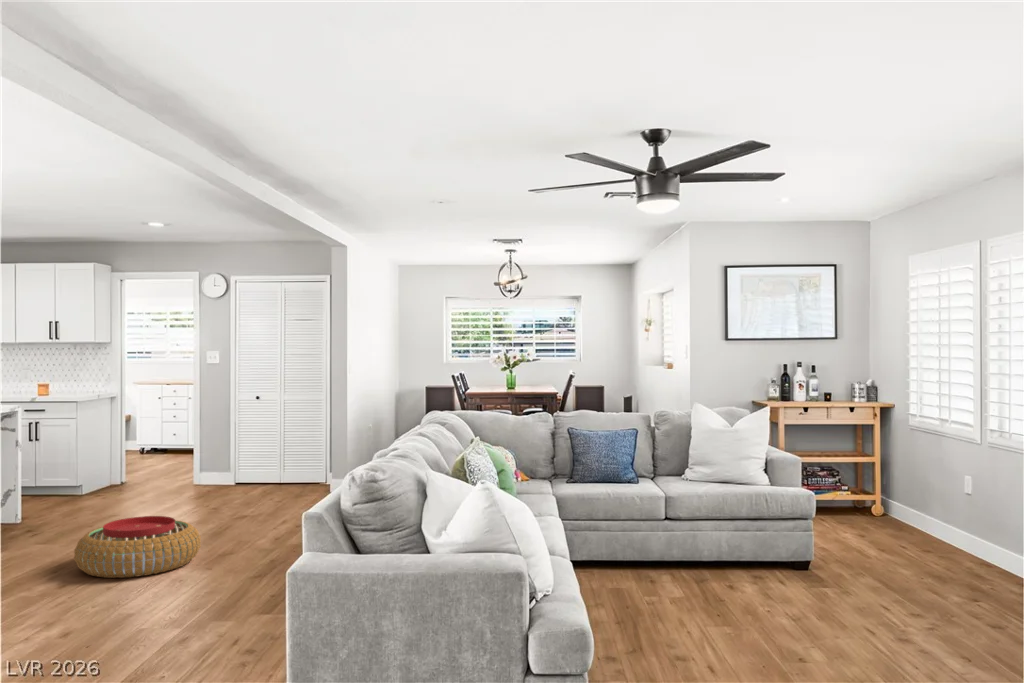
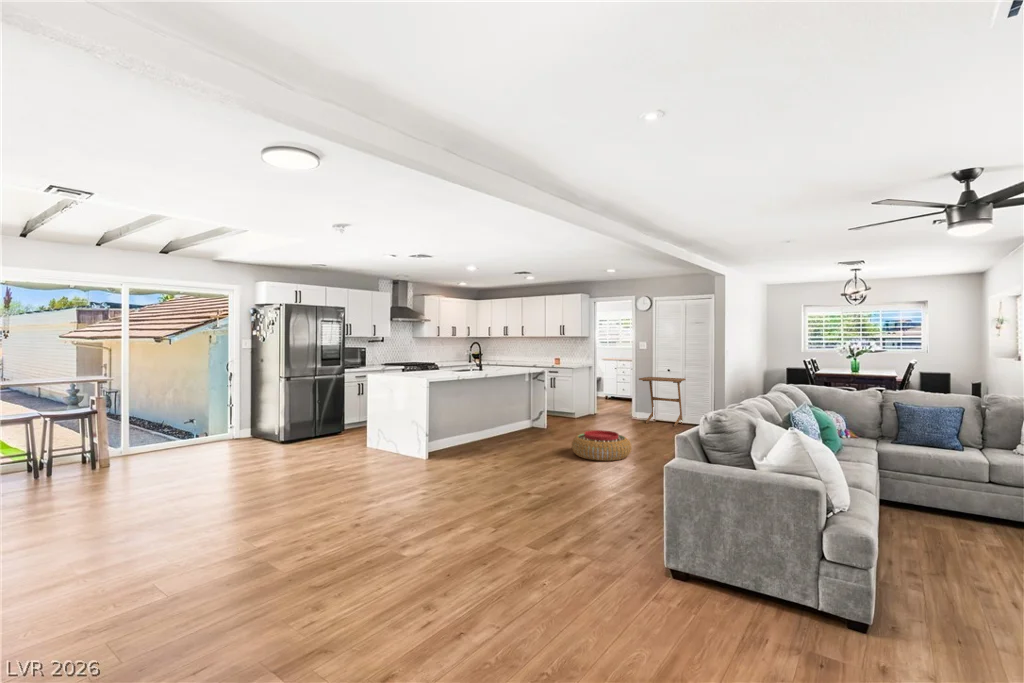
side table: none [209,410,290,492] -> present [639,377,686,427]

